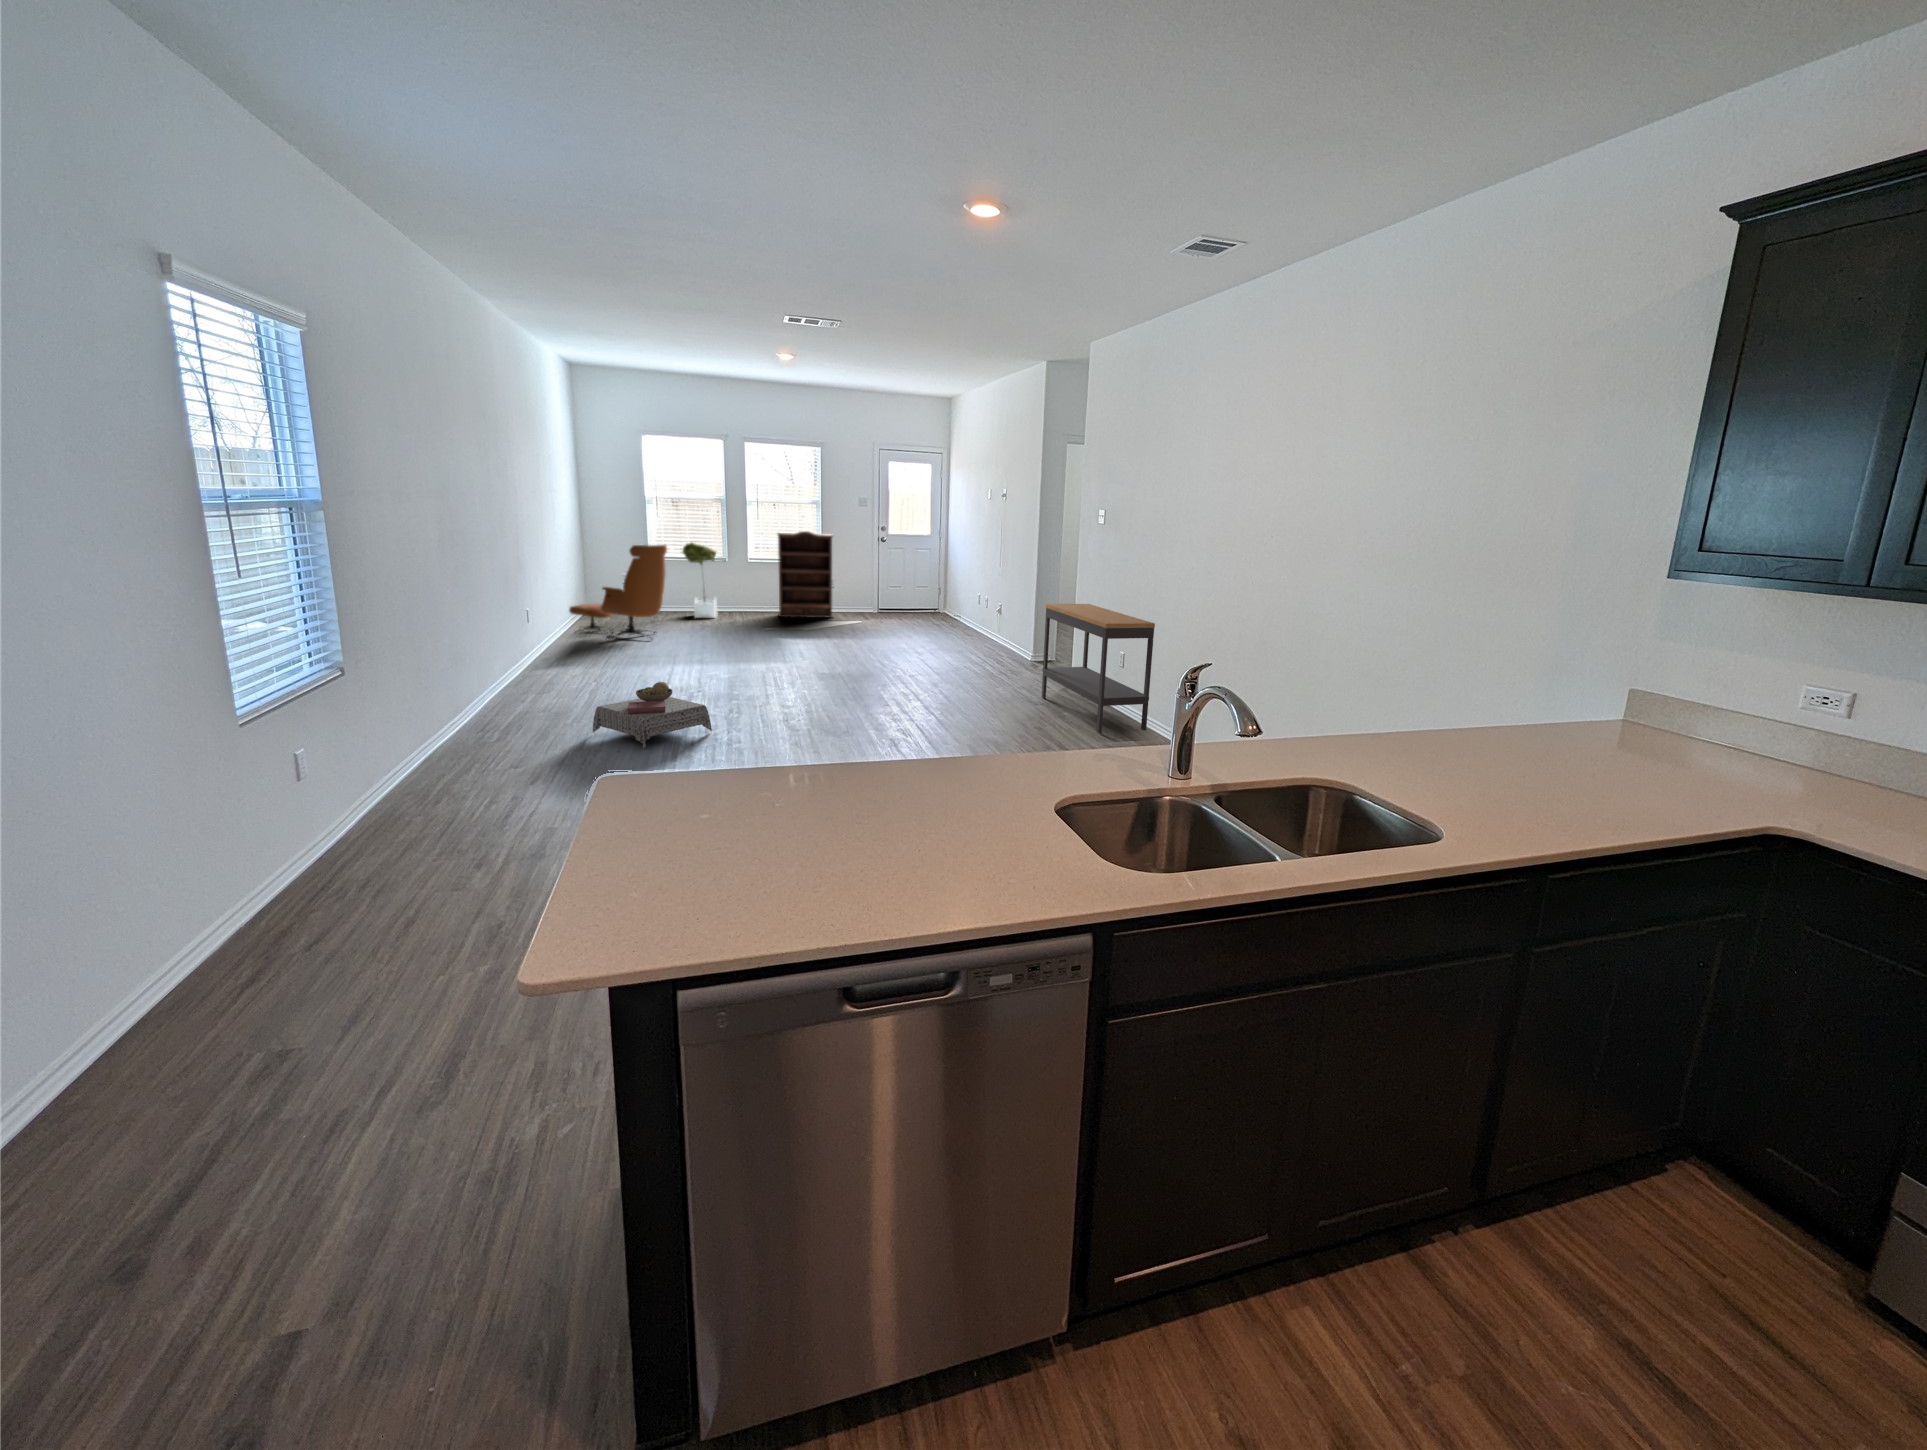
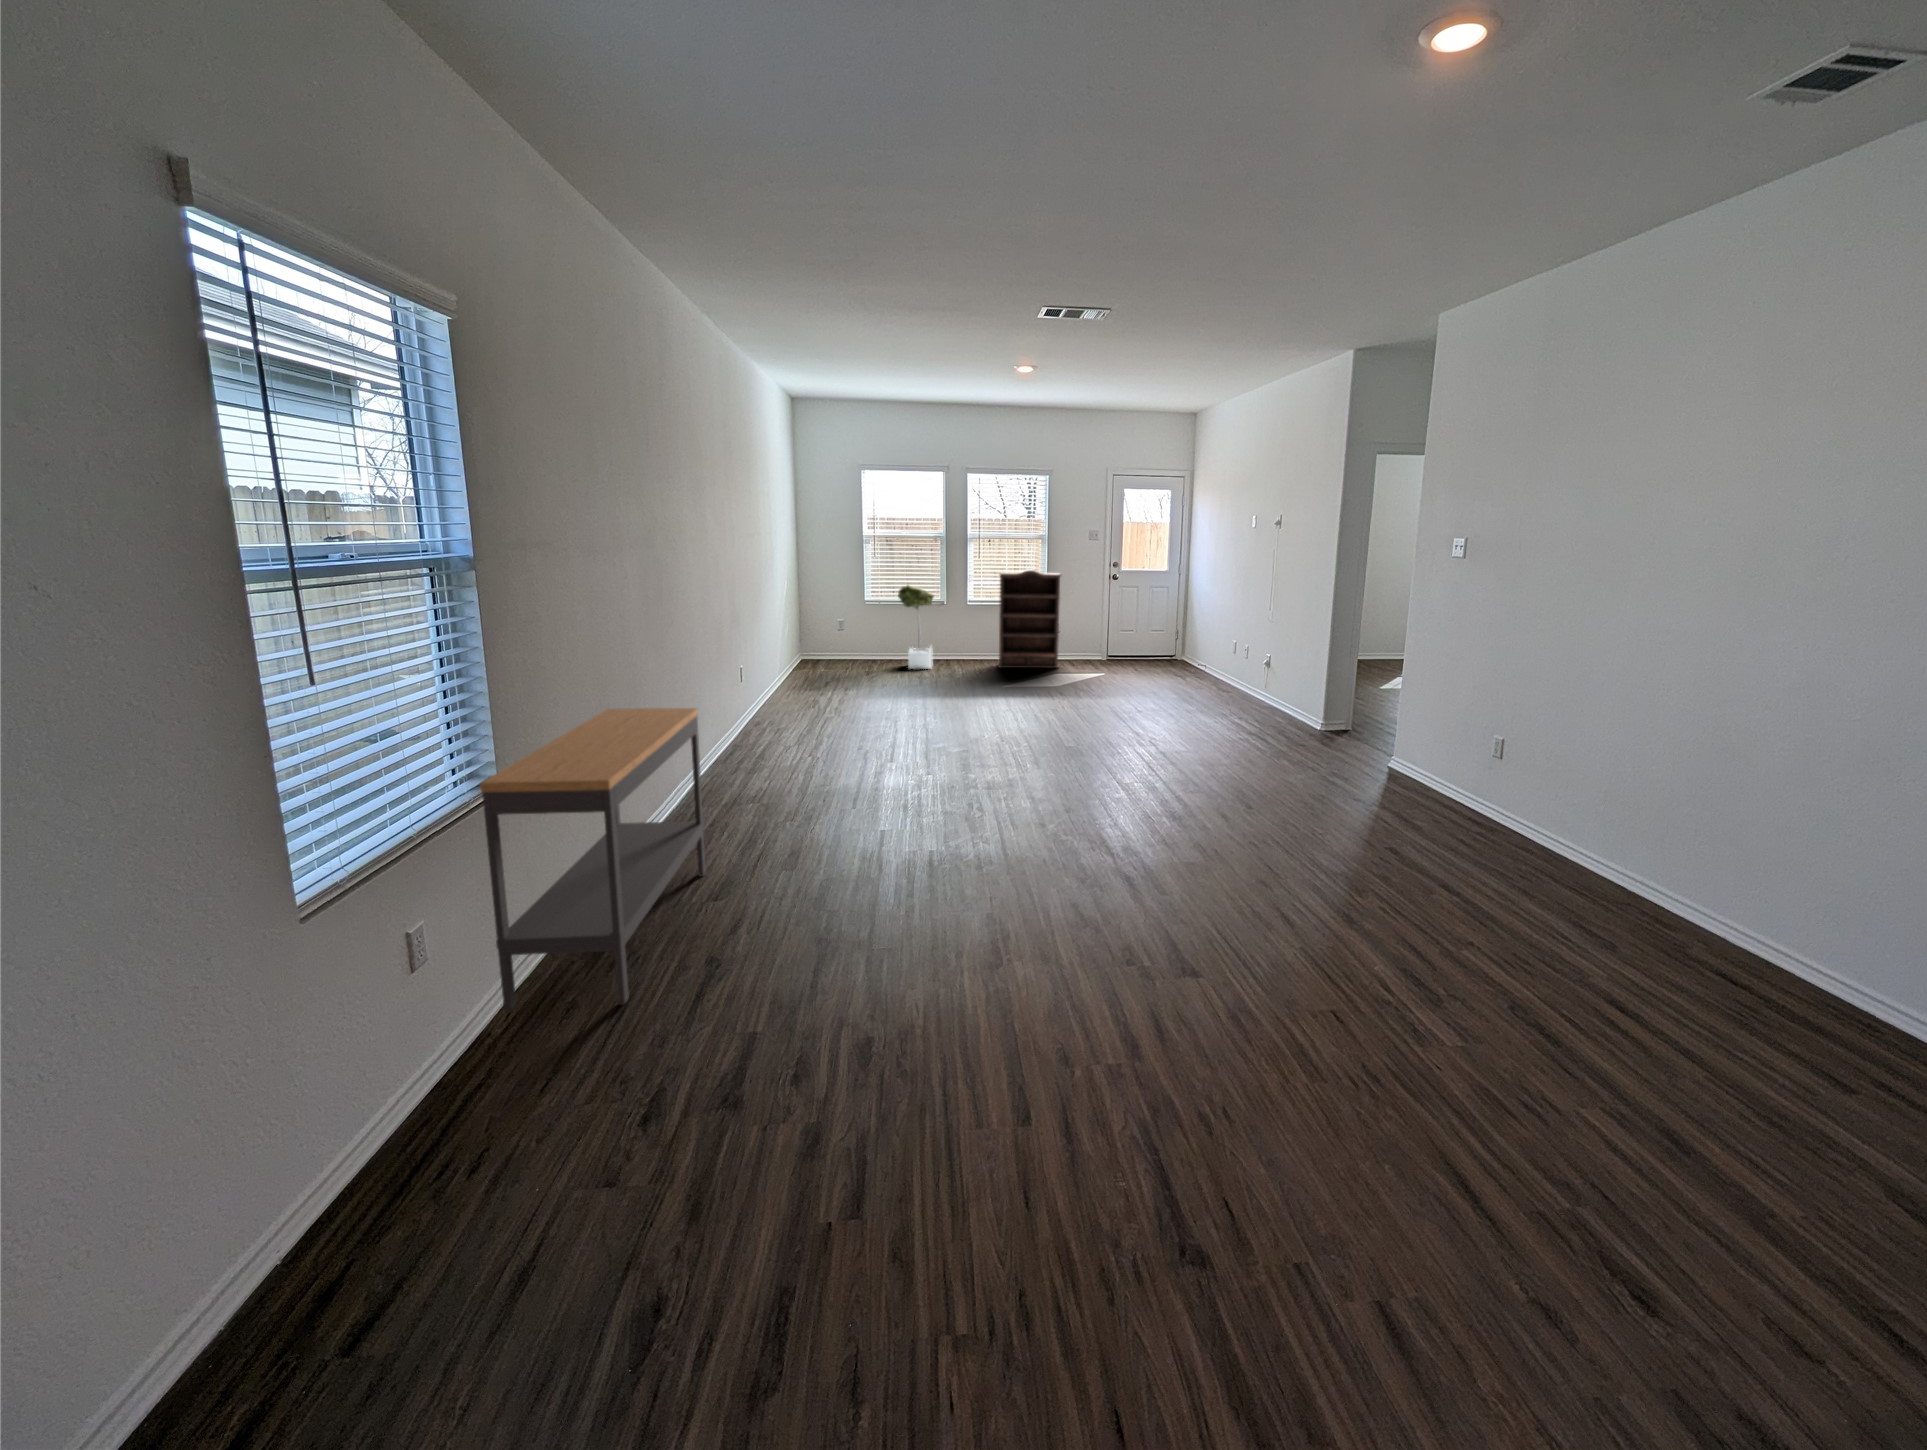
lounge chair: present [569,544,667,639] -> none [782,589,886,698]
console table: present [1042,604,1155,733] -> present [480,708,705,1011]
ottoman: present [593,682,712,749] -> none [804,774,948,871]

